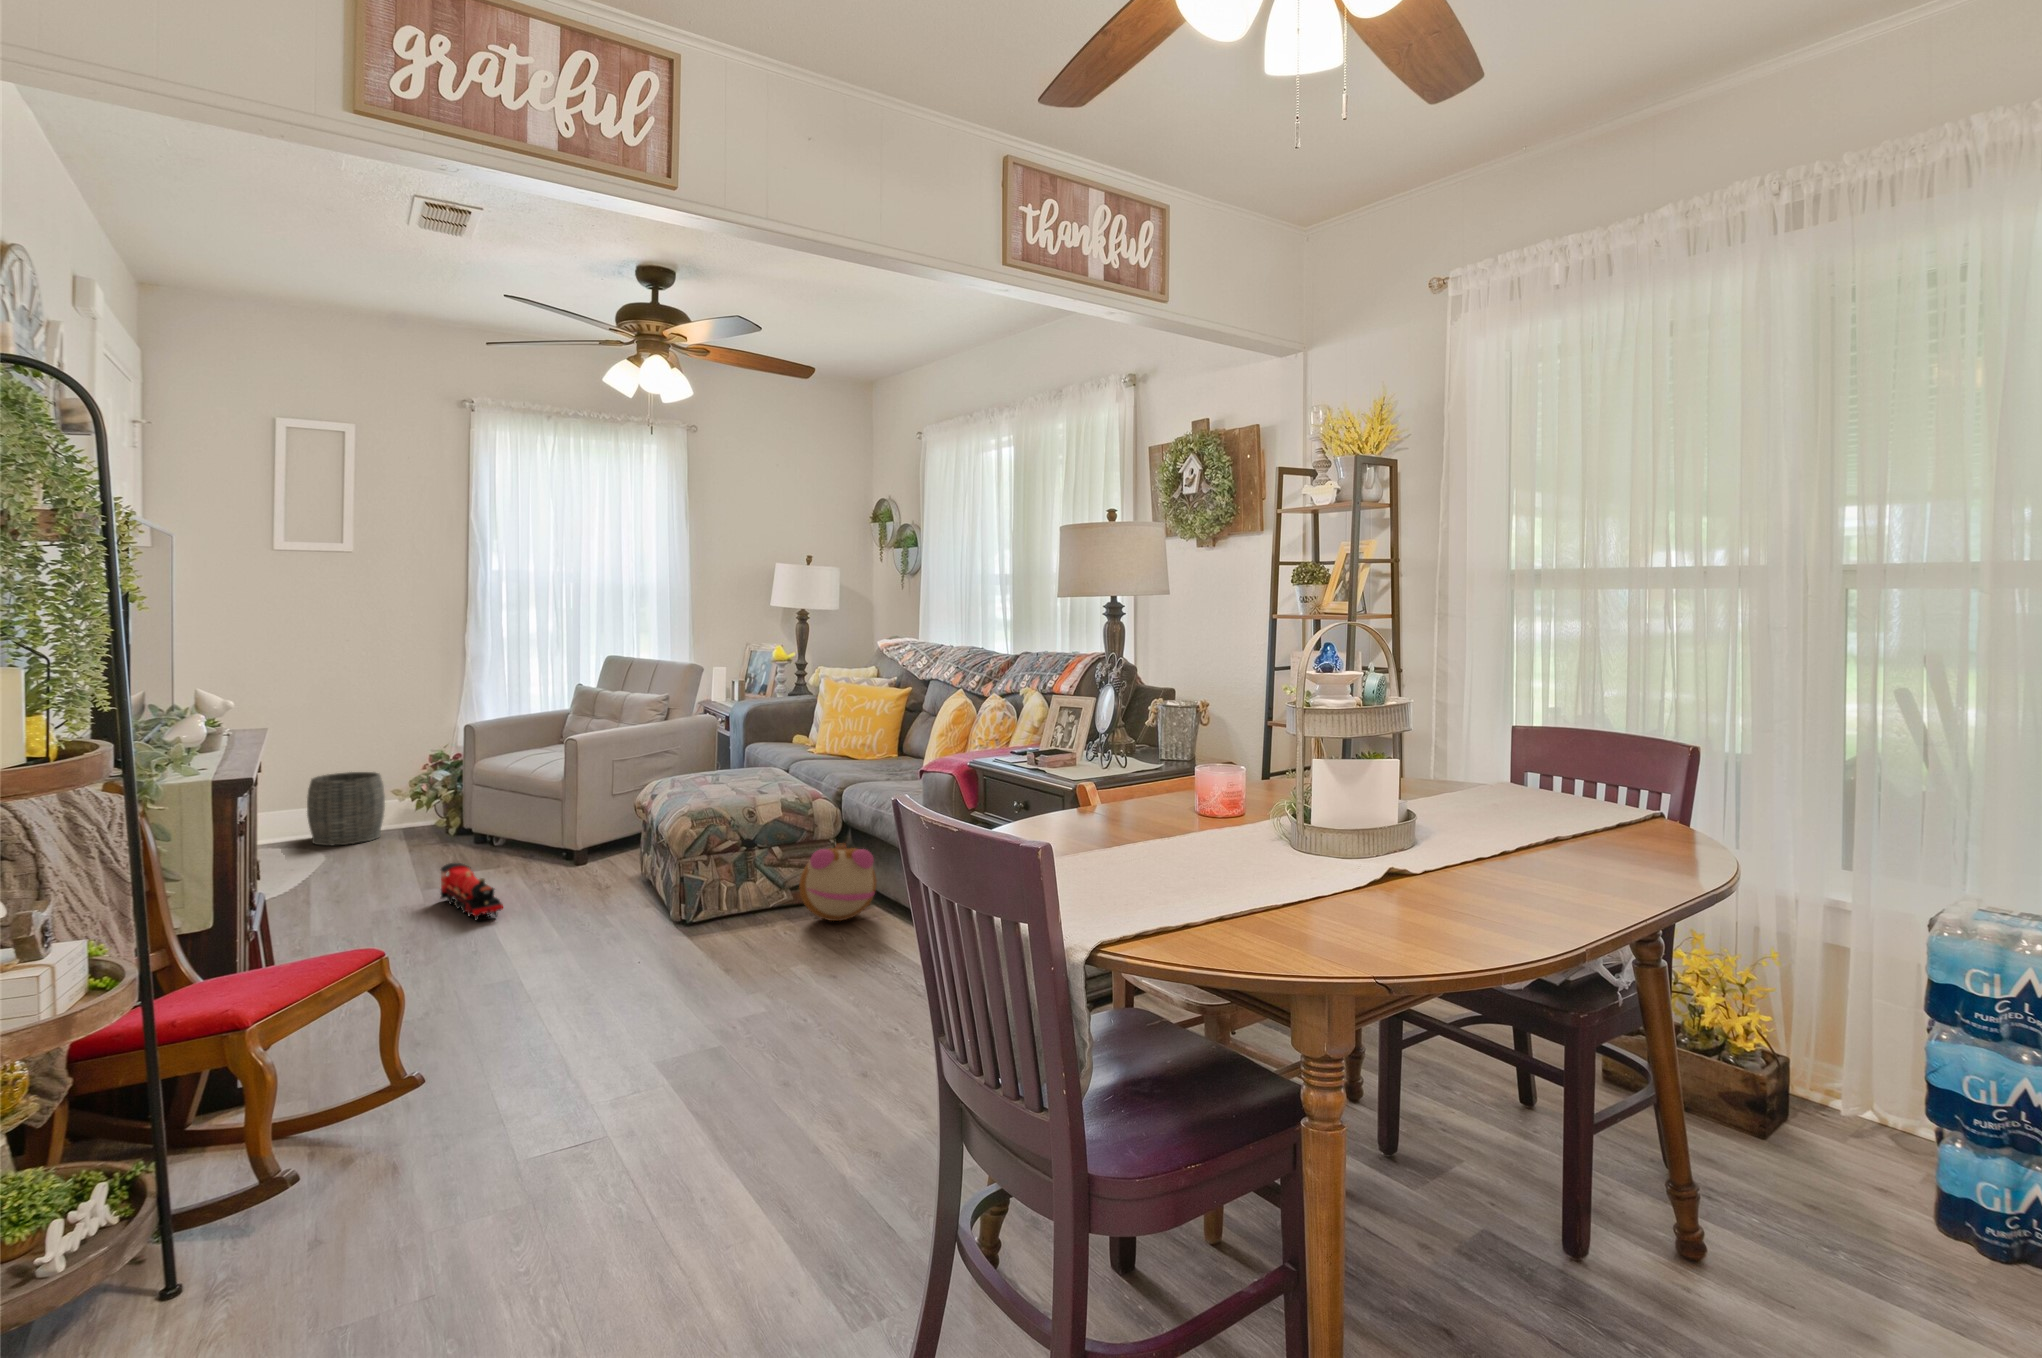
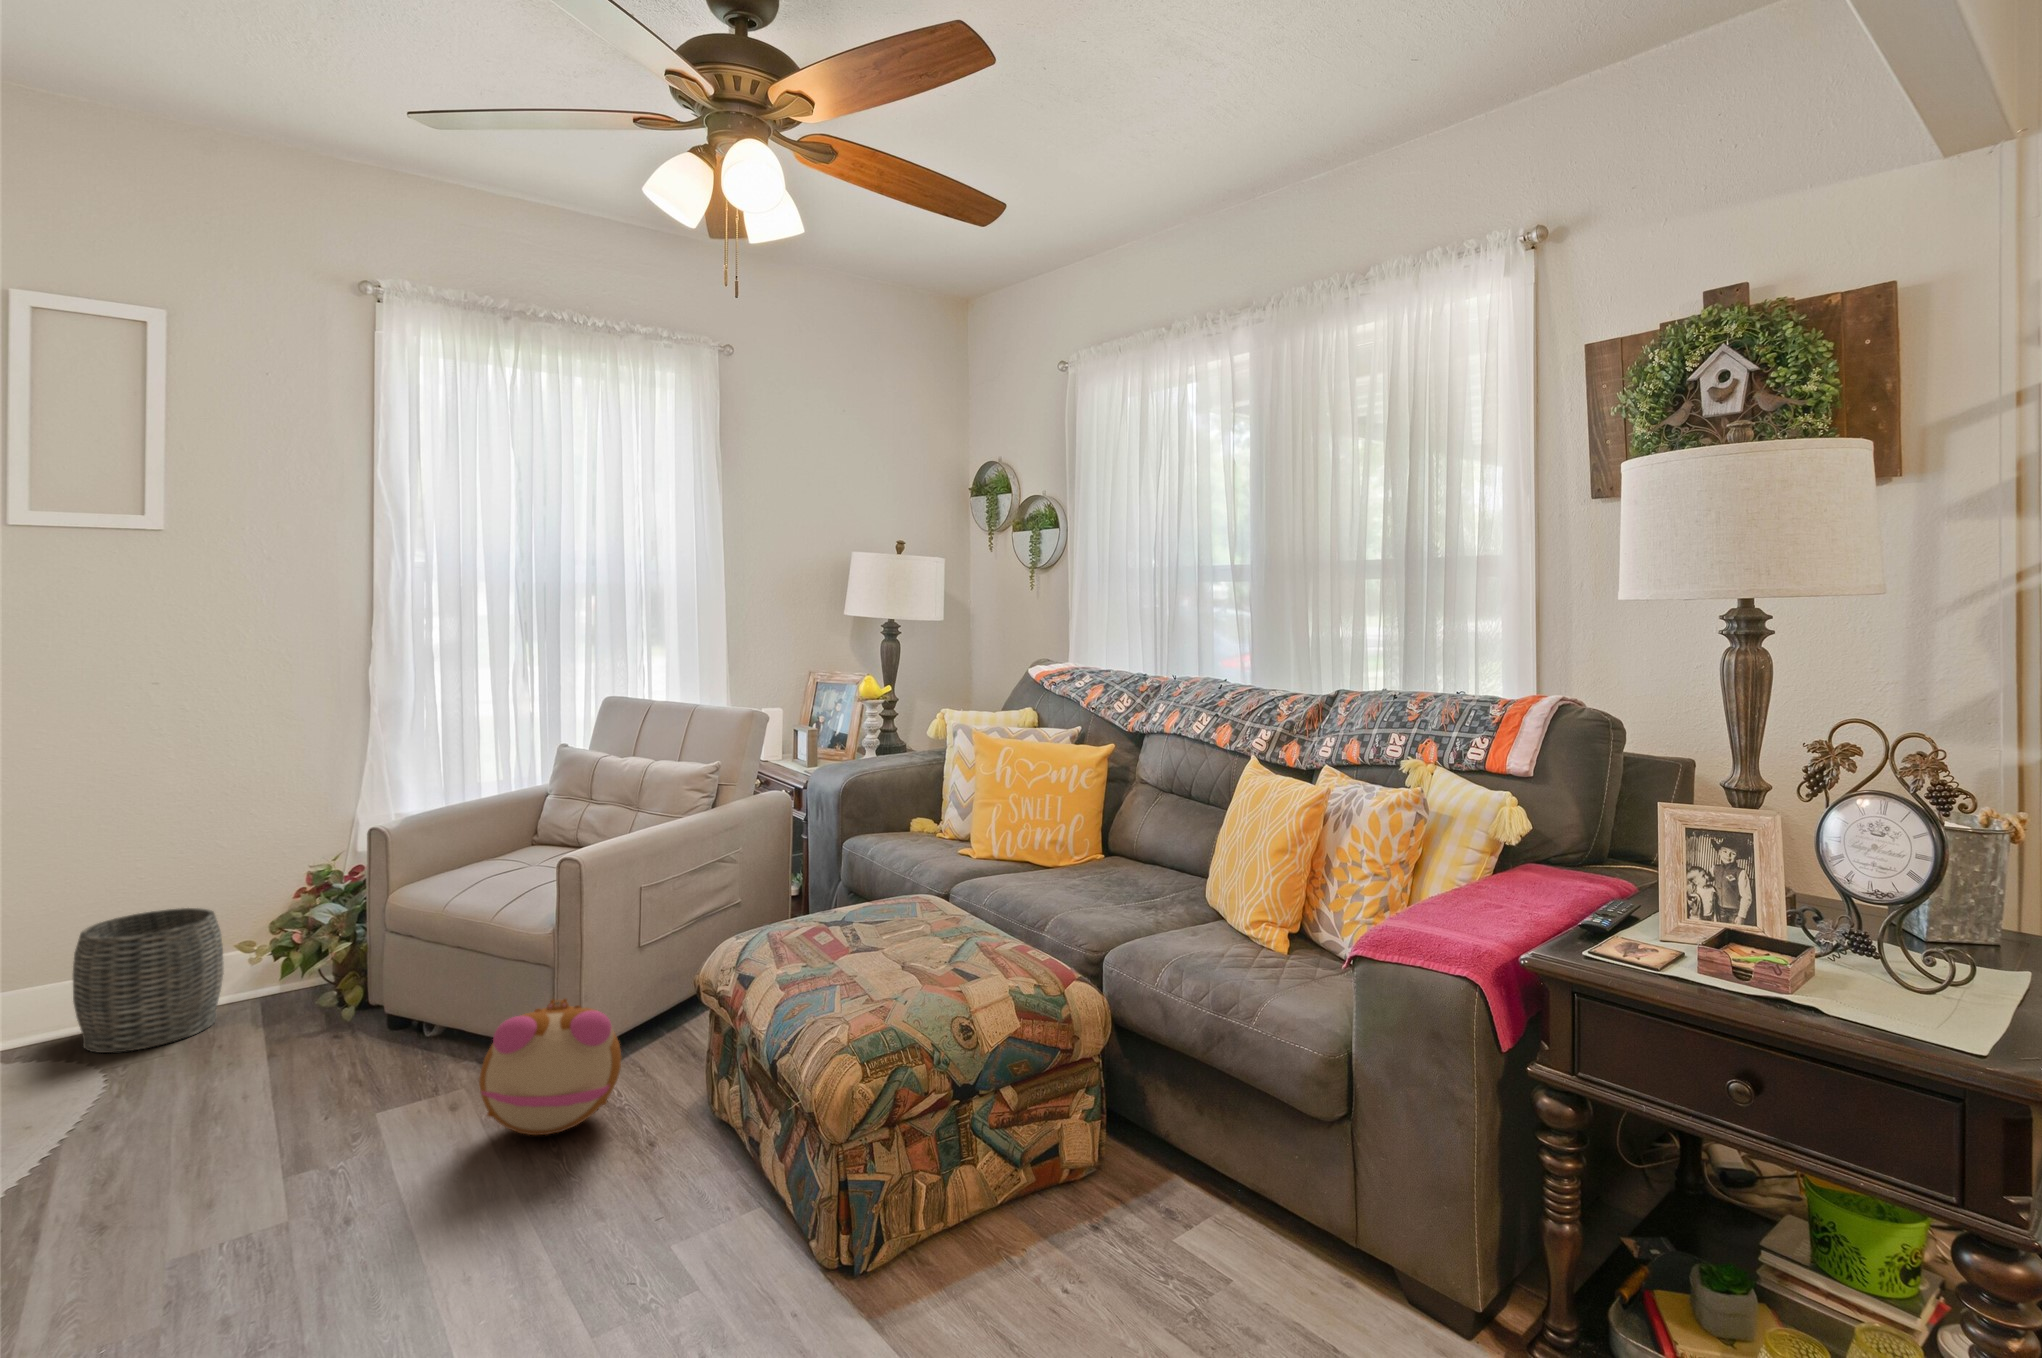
plush toy: present [799,844,876,921] -> present [479,999,621,1135]
toy train: present [441,863,503,920] -> none [313,1137,452,1305]

